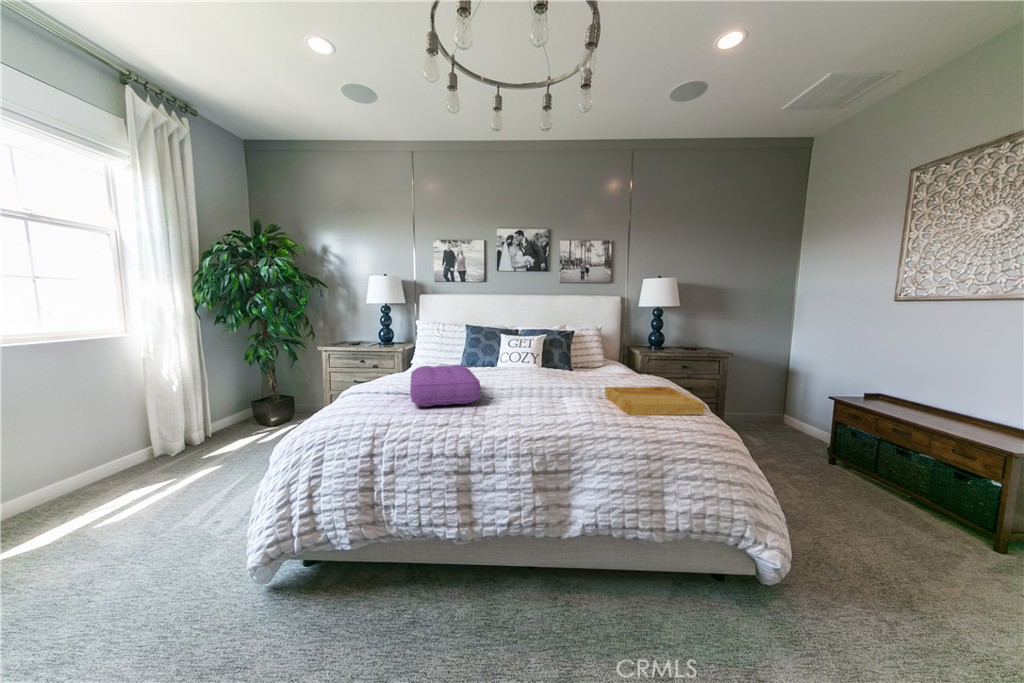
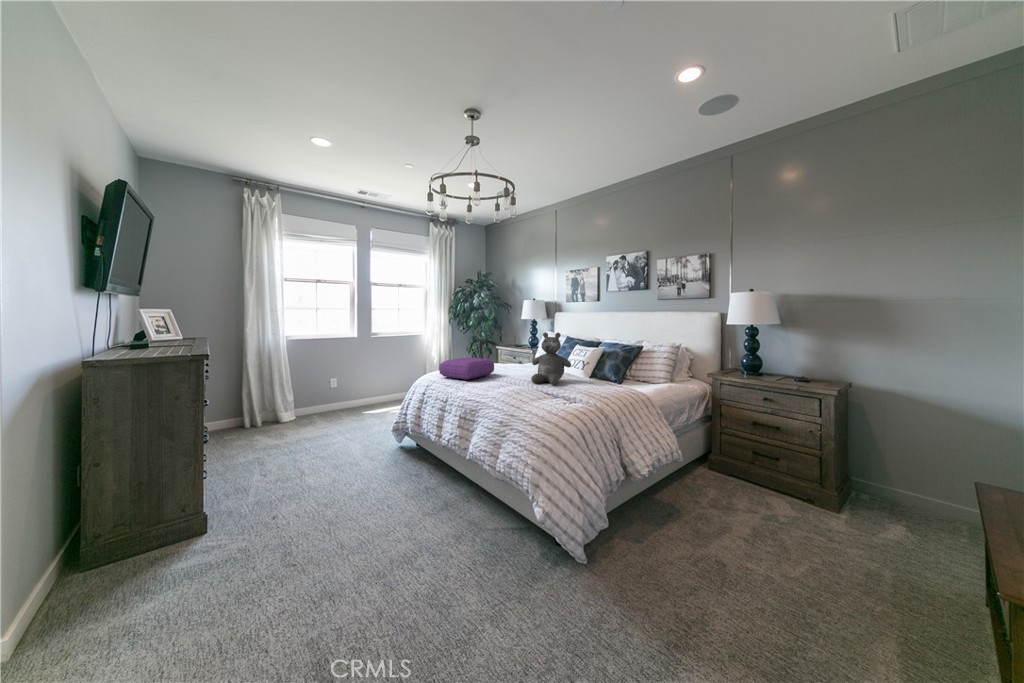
teddy bear: none [527,319,582,390] -> present [531,332,571,385]
tray: present [605,387,705,415] -> none [523,384,600,409]

